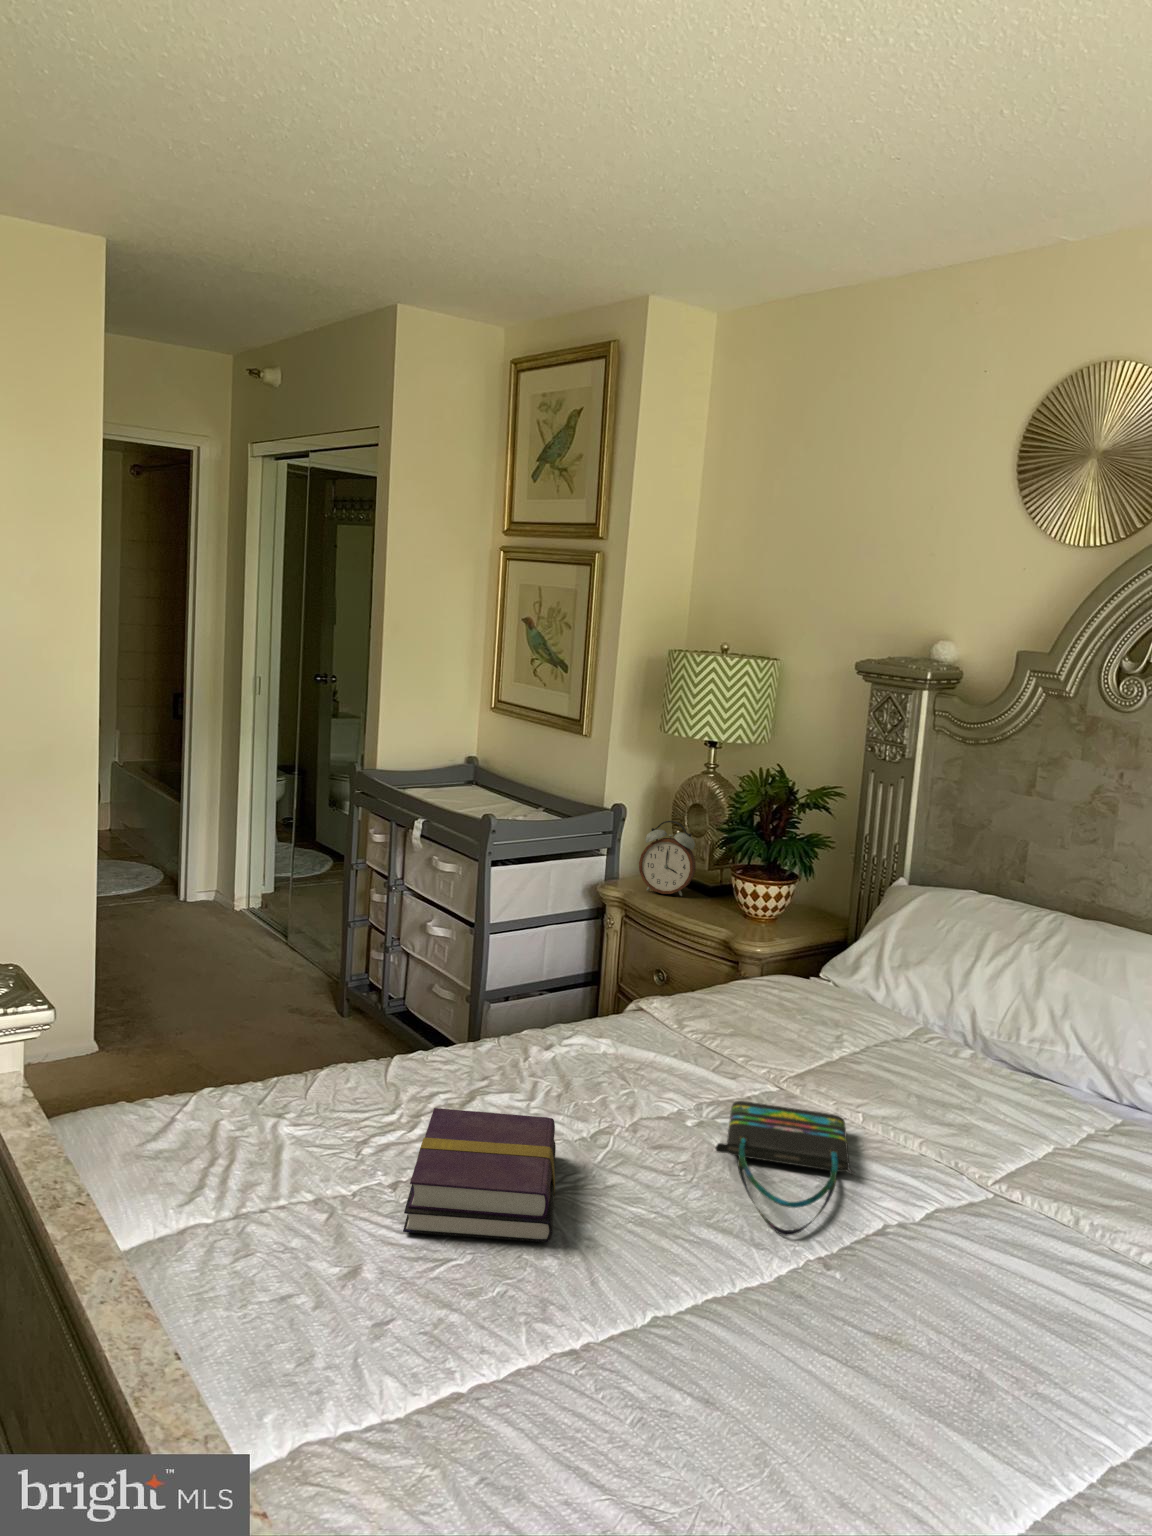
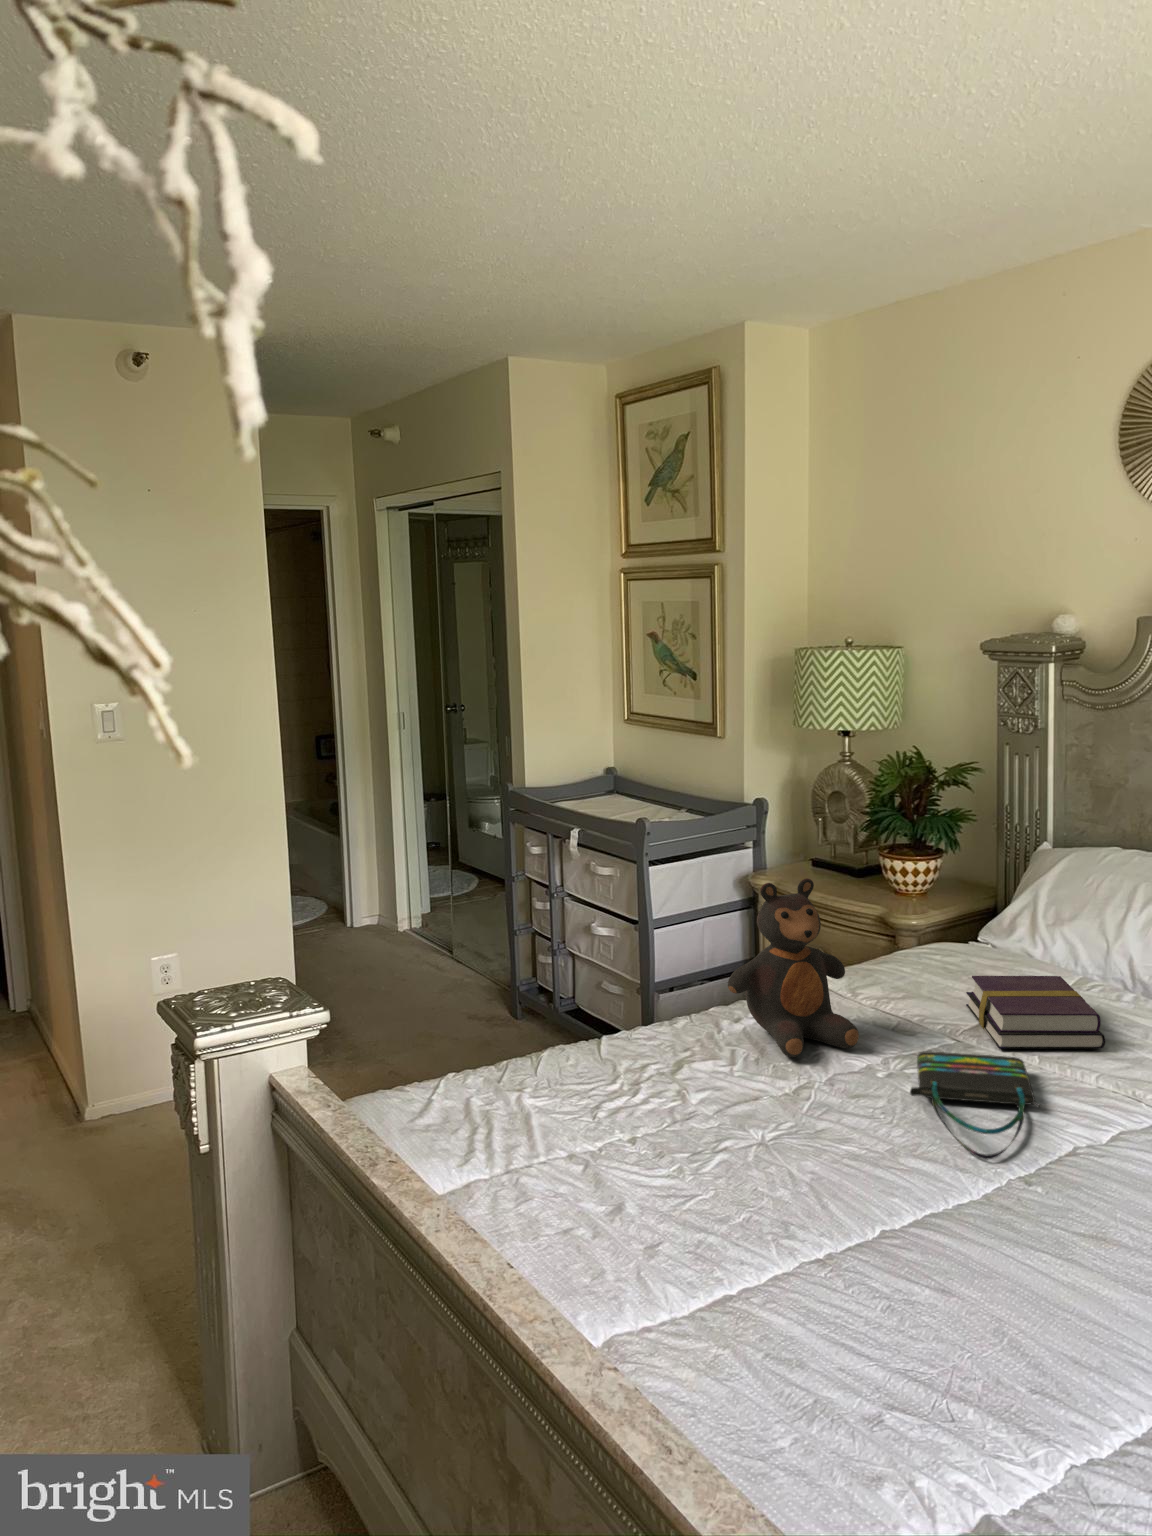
alarm clock: present [639,821,696,896] -> none [788,809,842,879]
teddy bear: none [535,899,672,1096] -> present [728,878,859,1057]
book: present [403,1108,556,1242] -> present [966,976,1105,1049]

